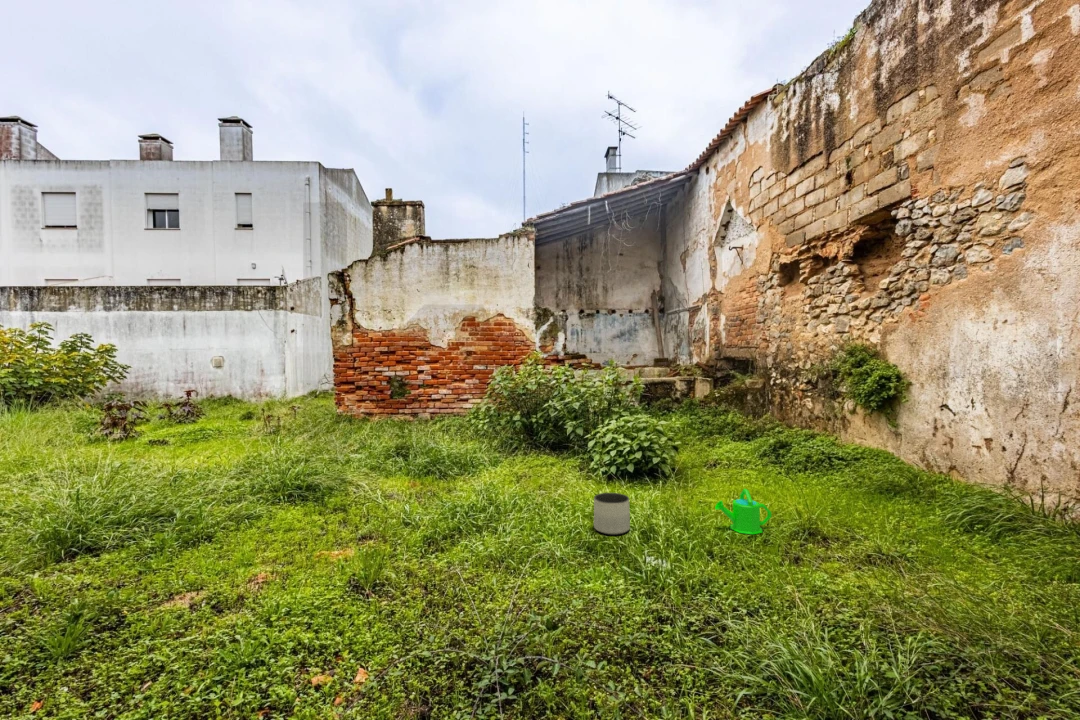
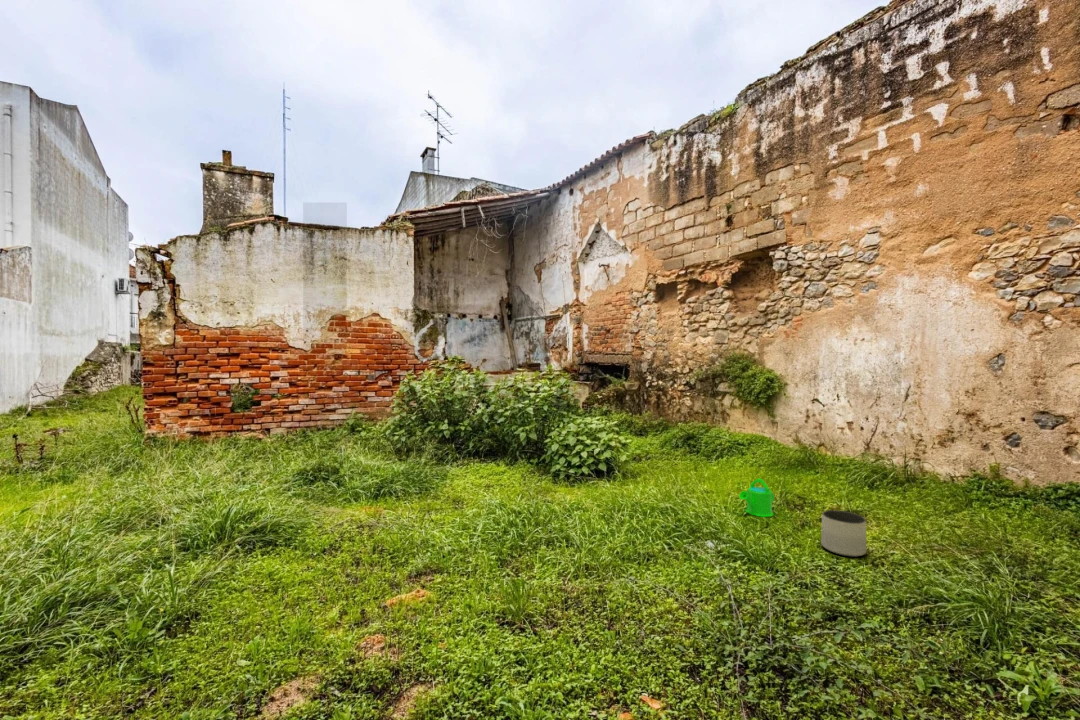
planter: present [594,493,630,535] -> present [821,510,866,557]

